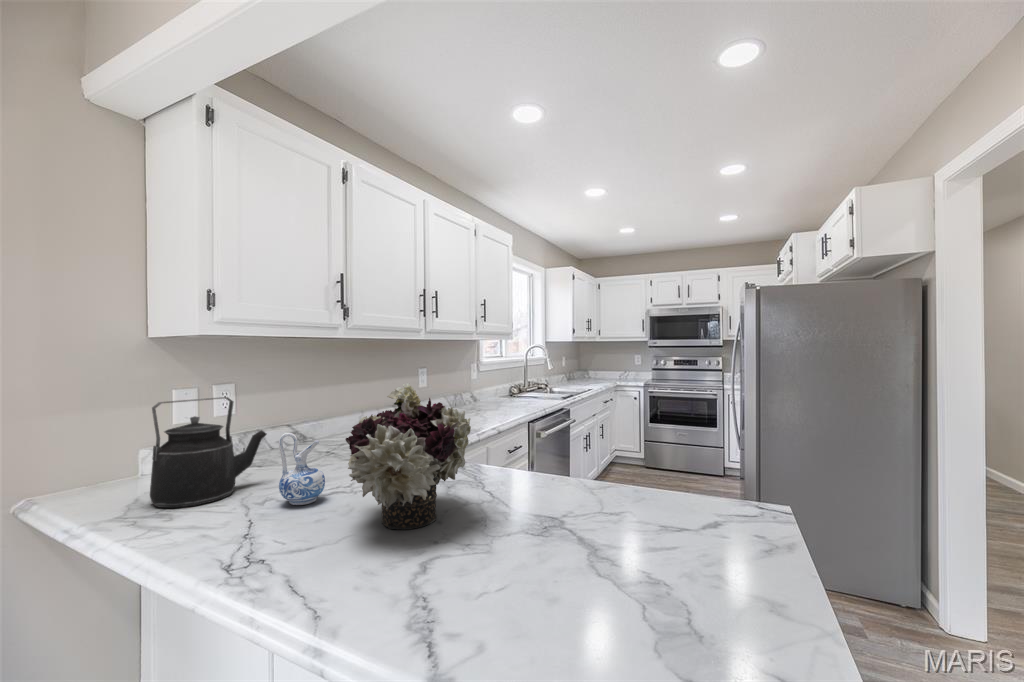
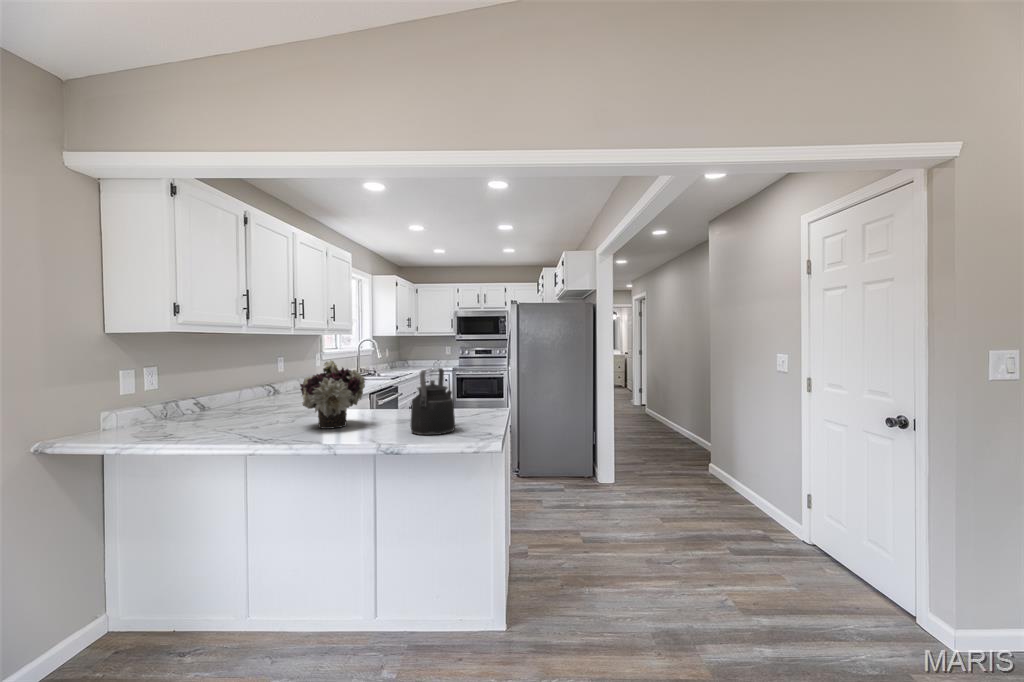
kettle: present [150,397,267,508] -> present [411,368,455,435]
ceramic pitcher: present [279,433,325,505] -> none [247,389,273,428]

